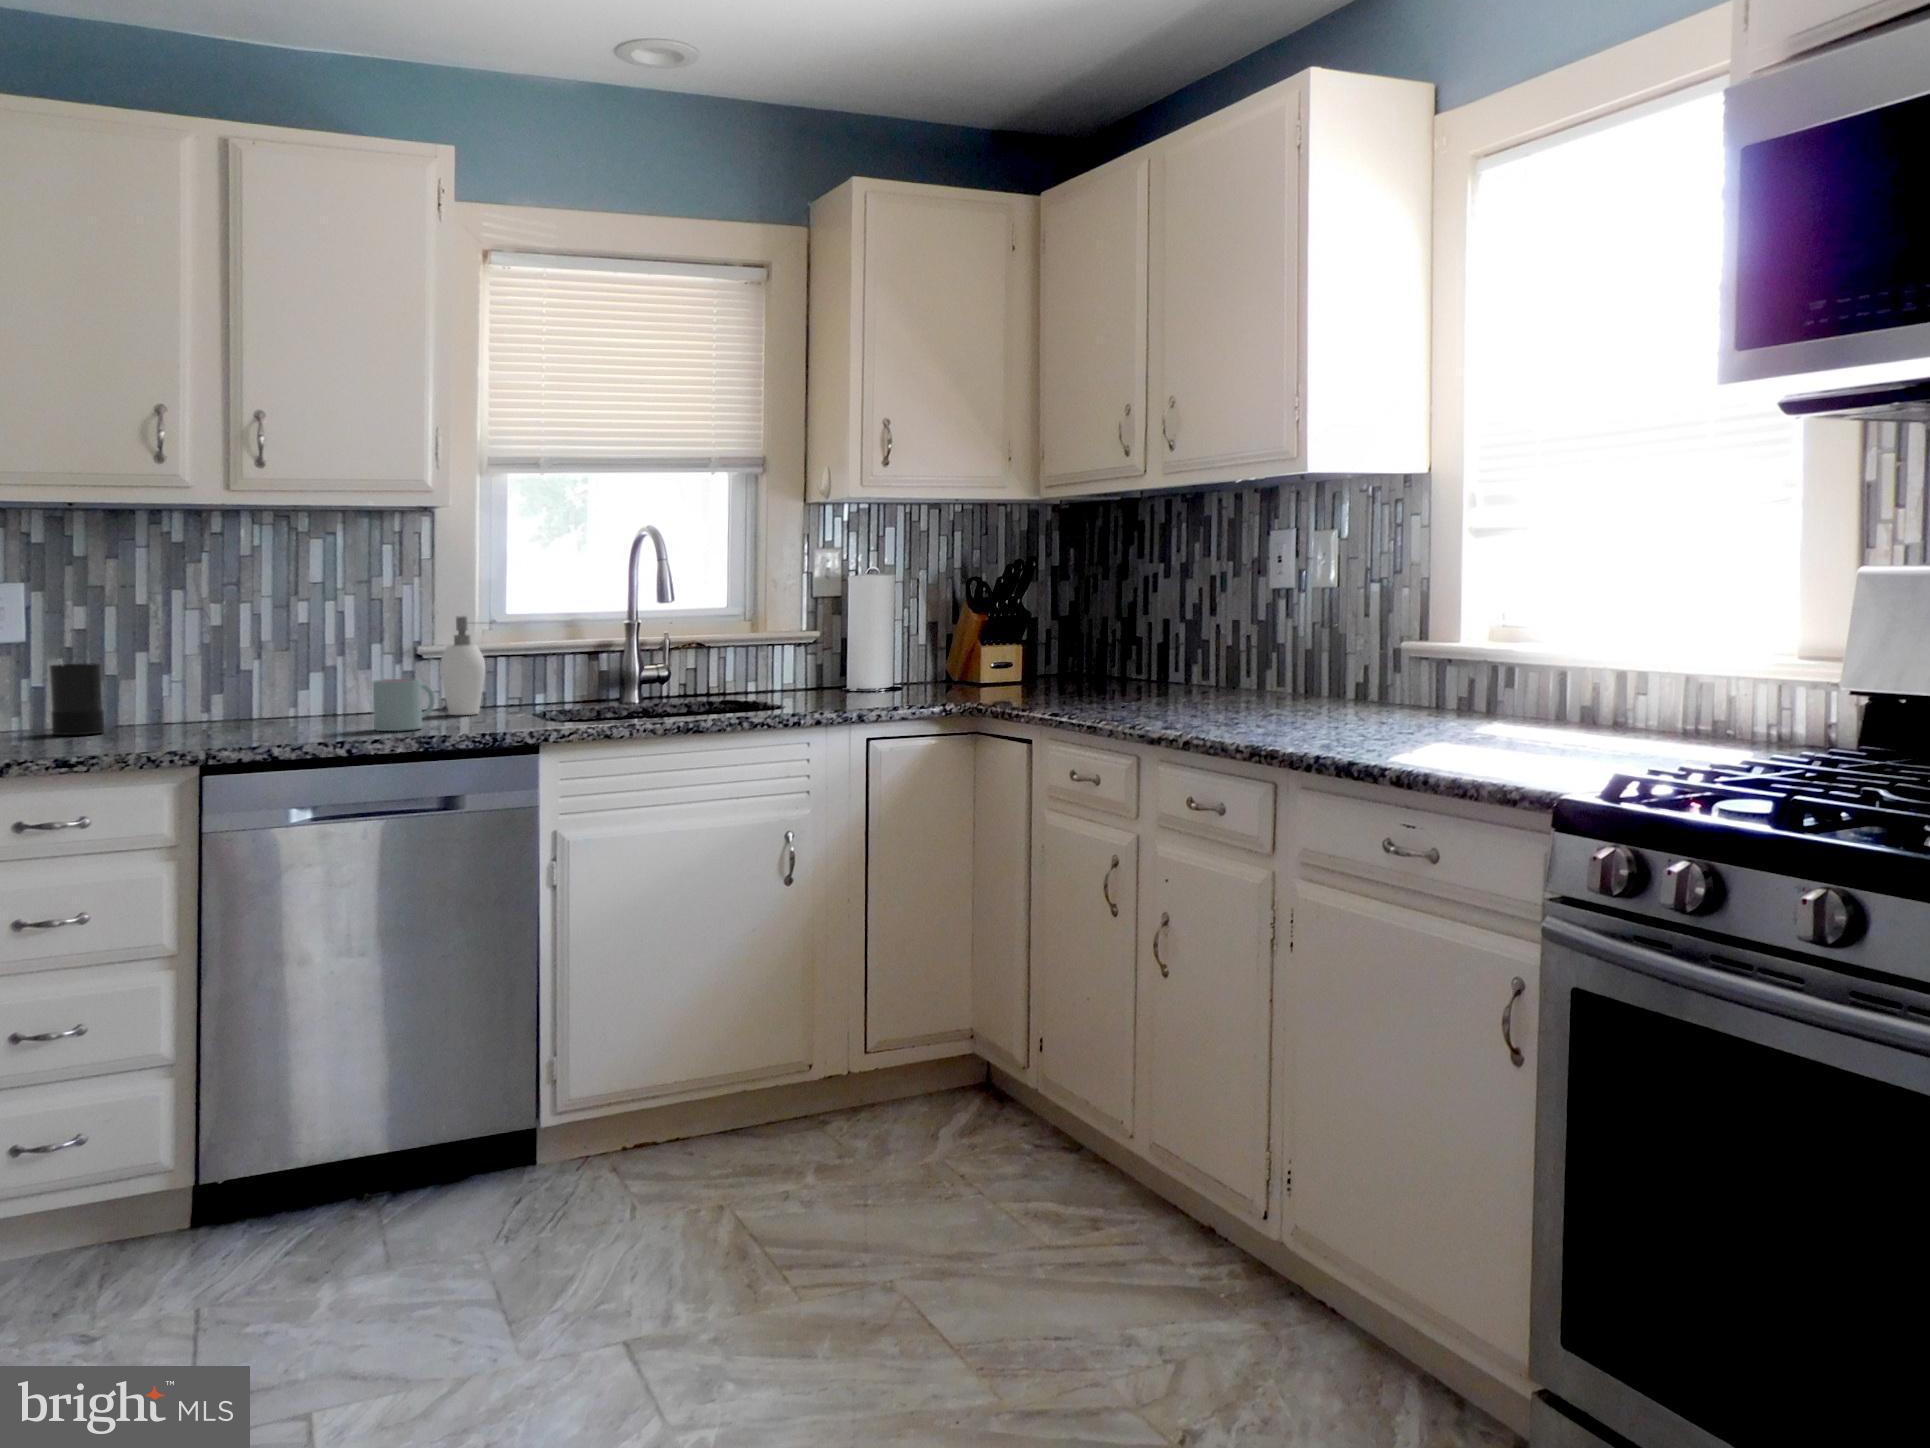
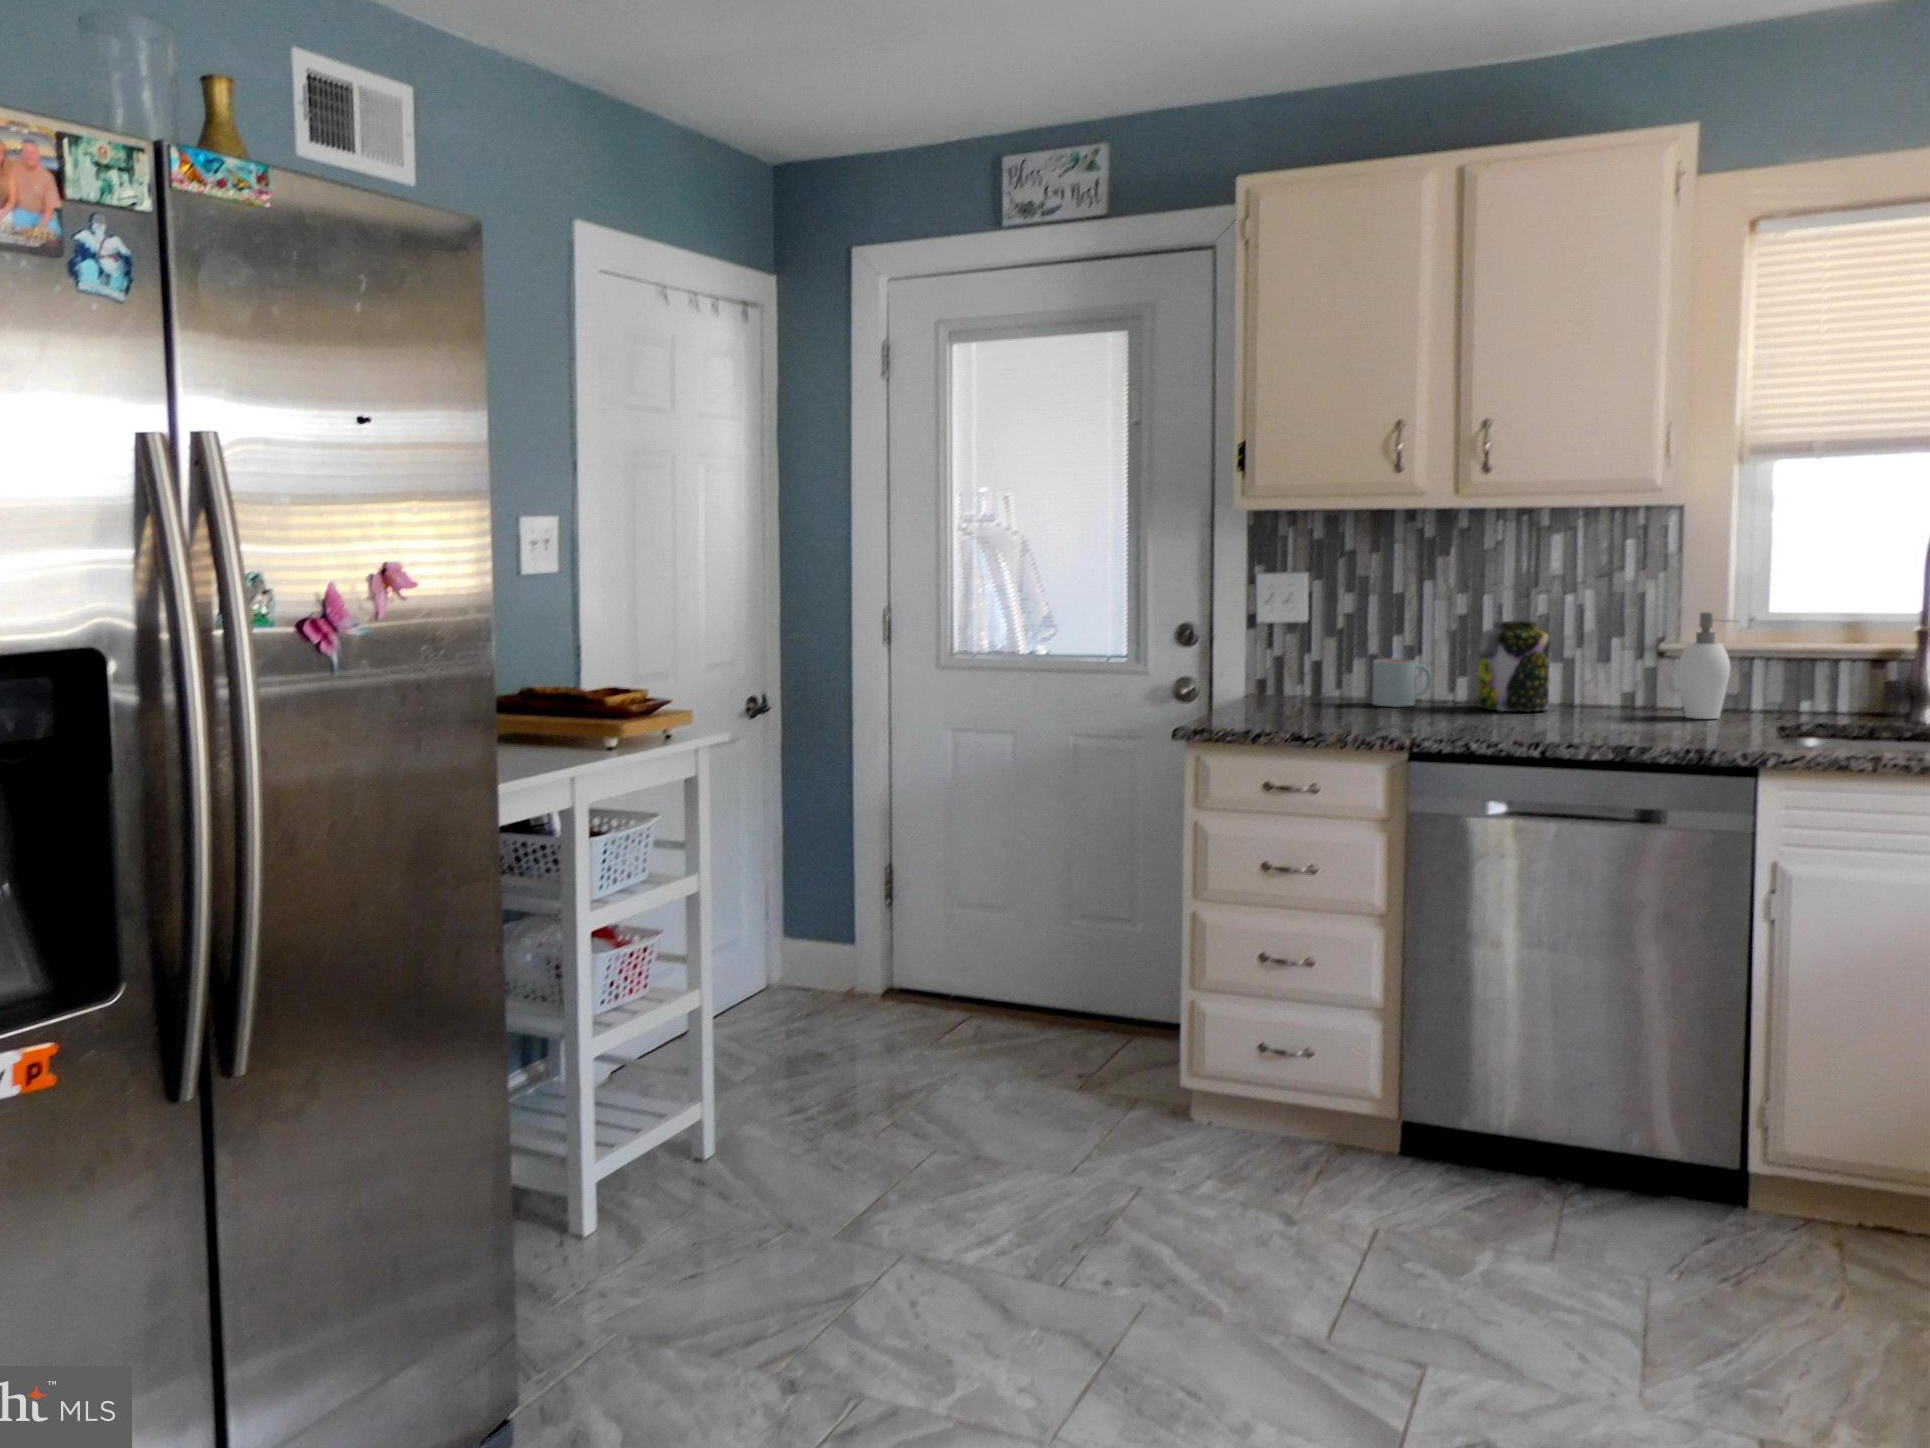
jar: none [241,631,318,722] -> present [1478,621,1550,712]
candle: present [49,662,104,735] -> none [1312,641,1355,711]
mug: present [373,679,435,731] -> present [1373,659,1432,707]

